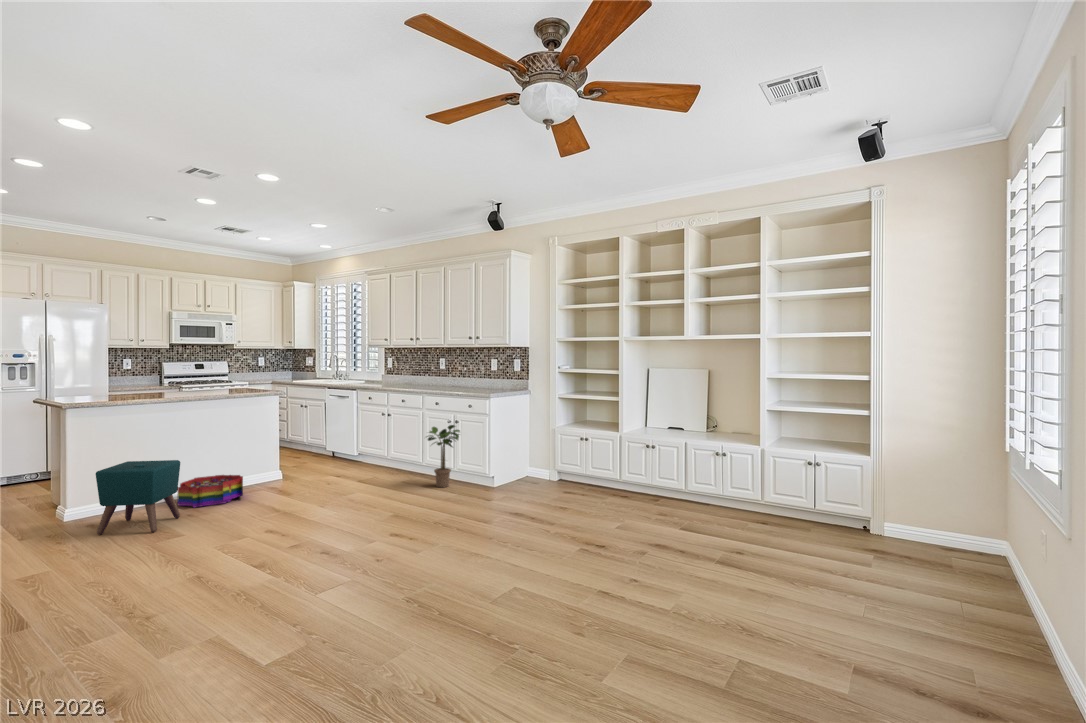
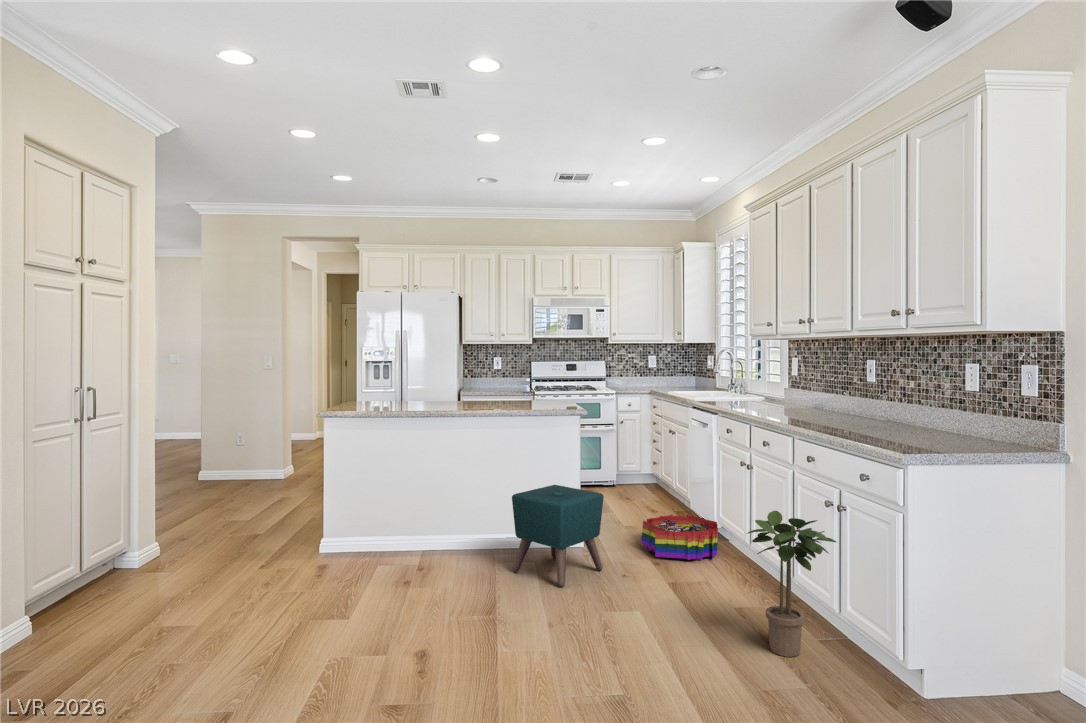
ottoman: present [96,460,180,535] -> present [512,485,604,587]
storage bin: present [178,475,243,507] -> present [641,515,718,560]

